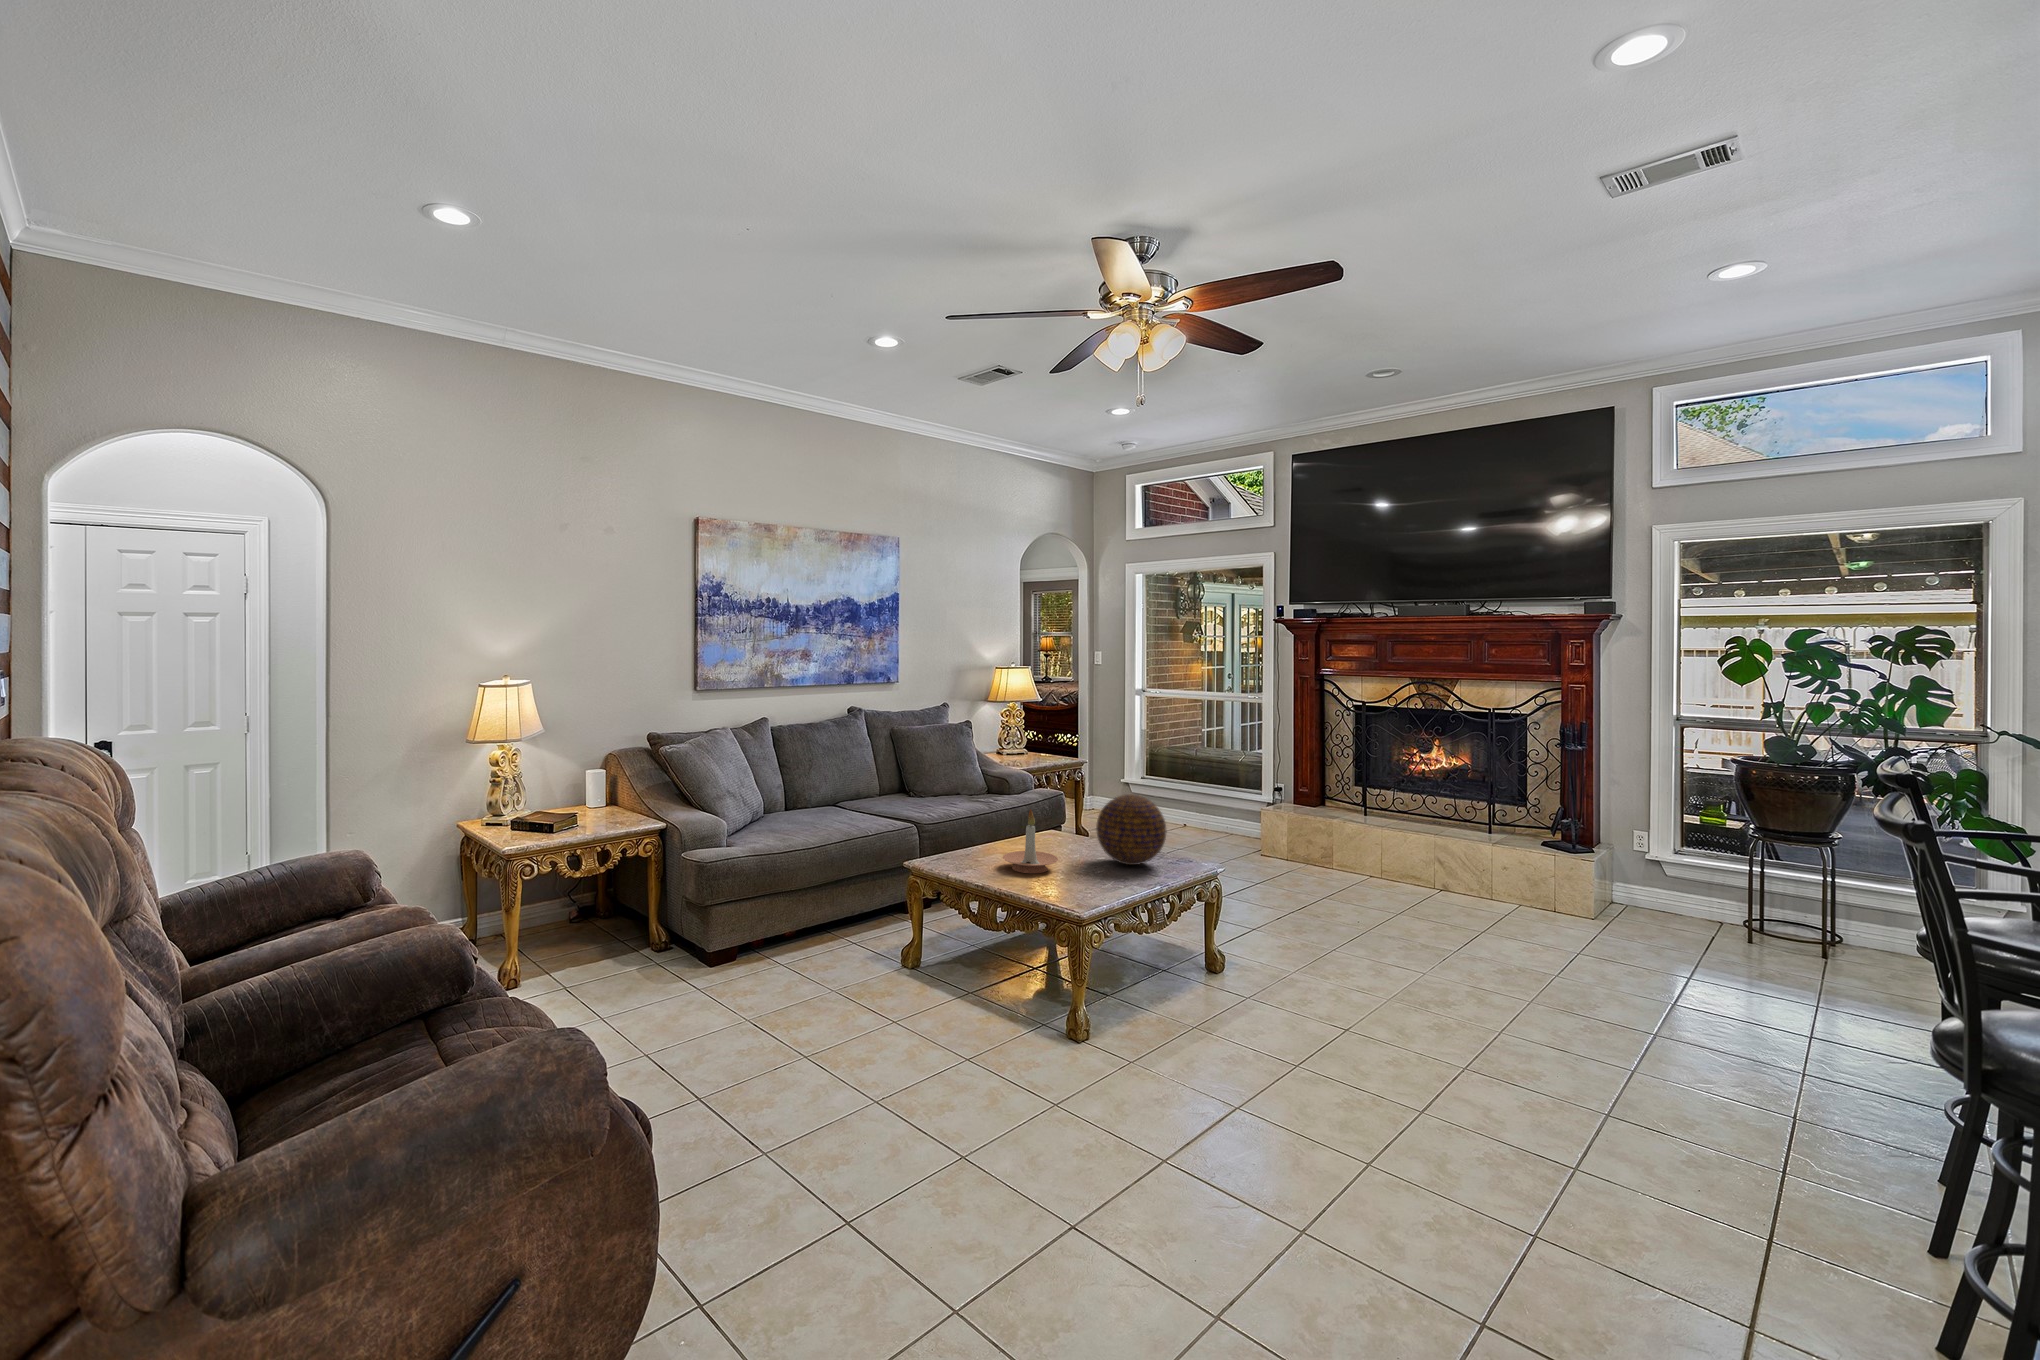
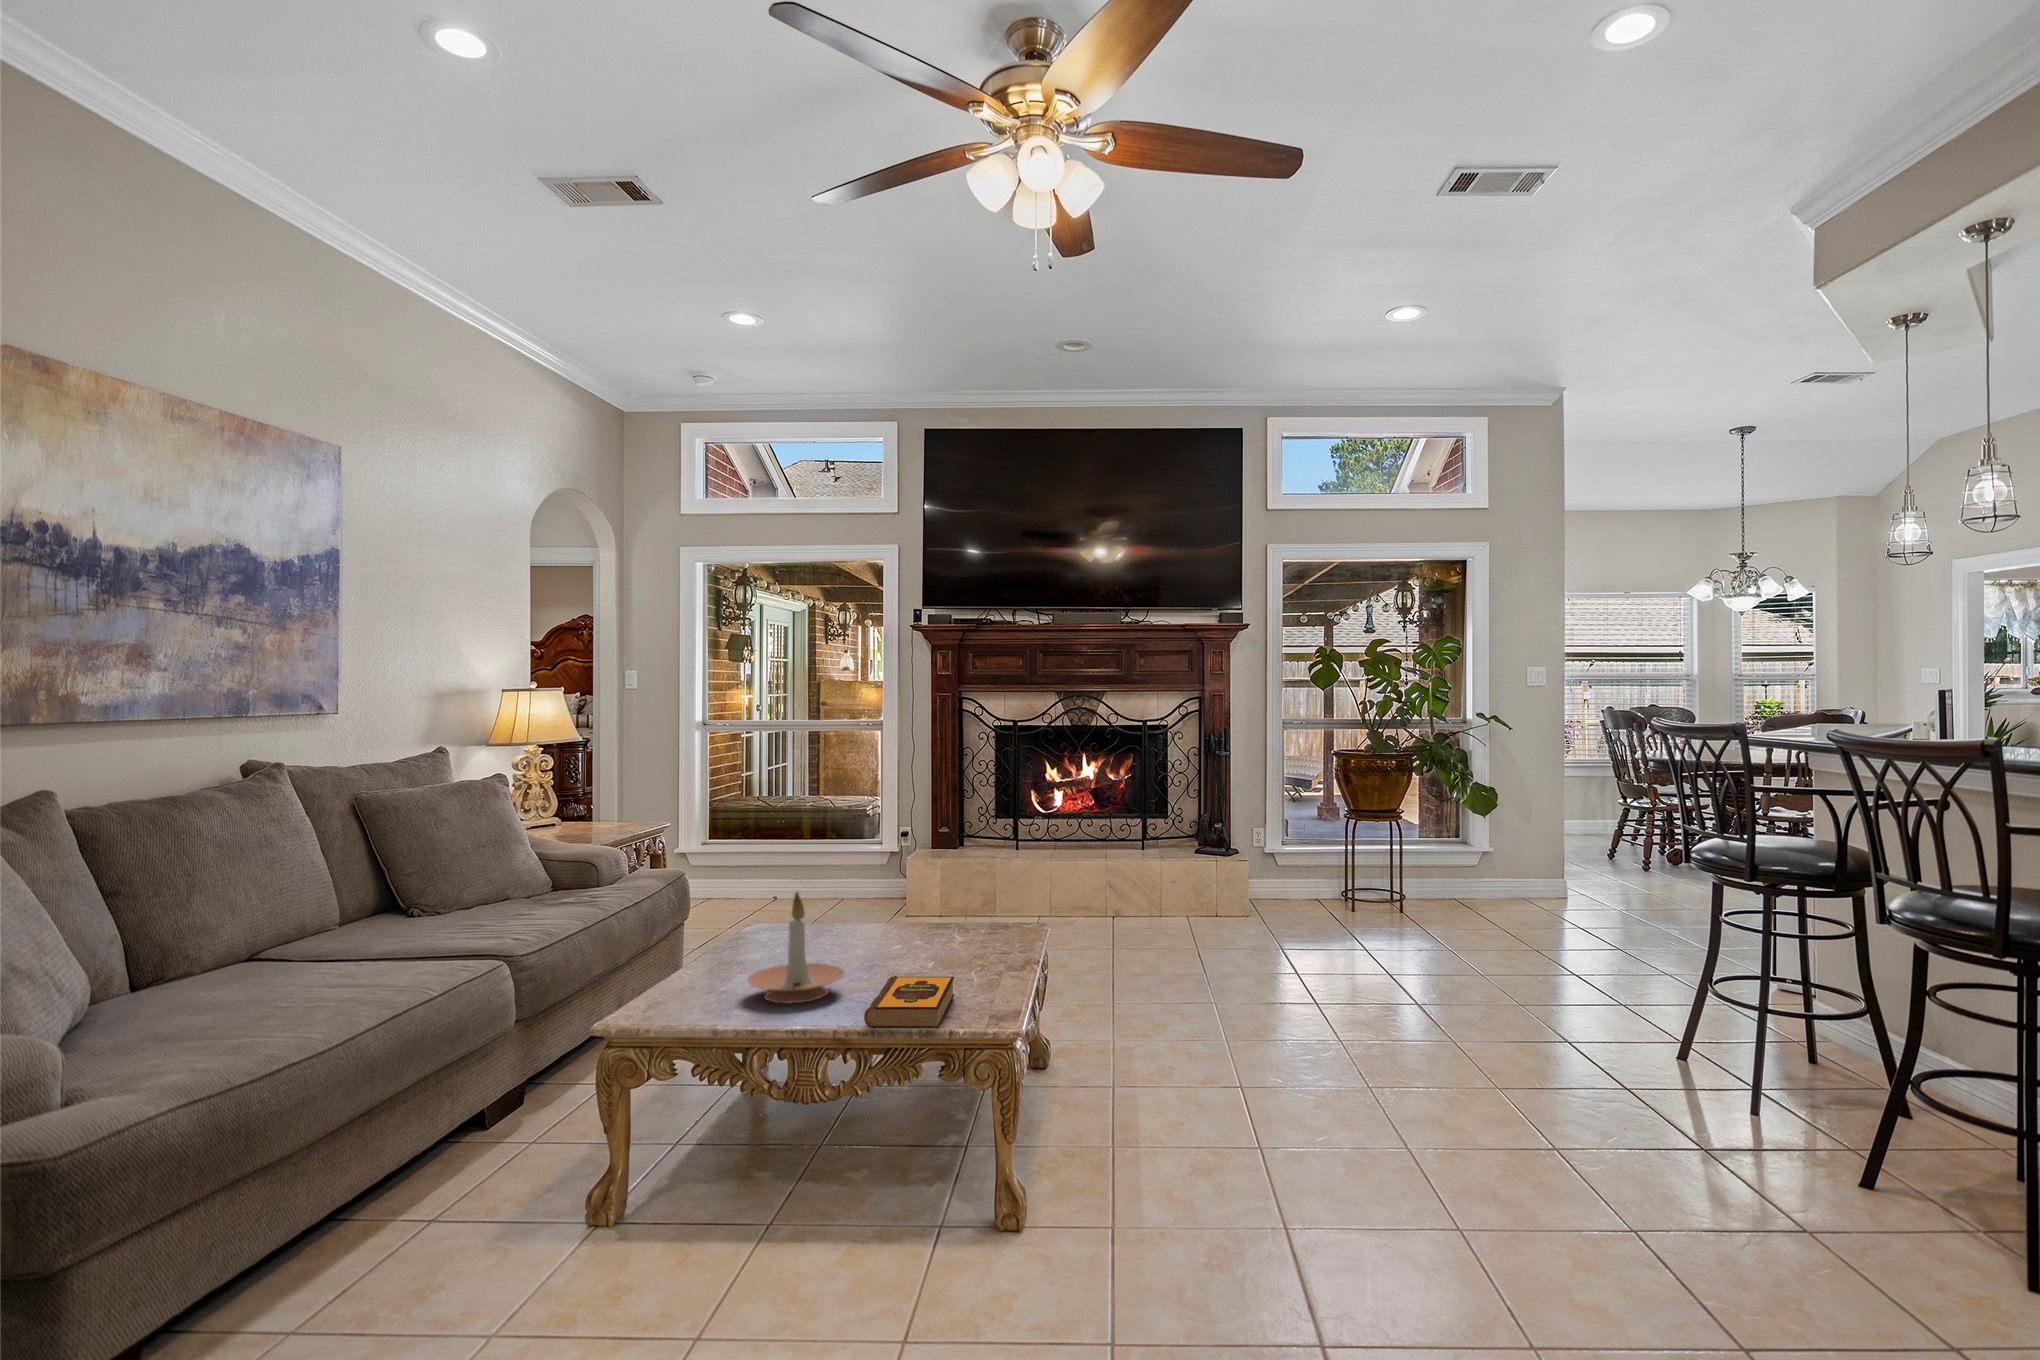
decorative orb: present [1096,794,1166,865] -> none [870,847,977,956]
hardback book: none [1033,869,1105,901] -> present [864,976,954,1029]

